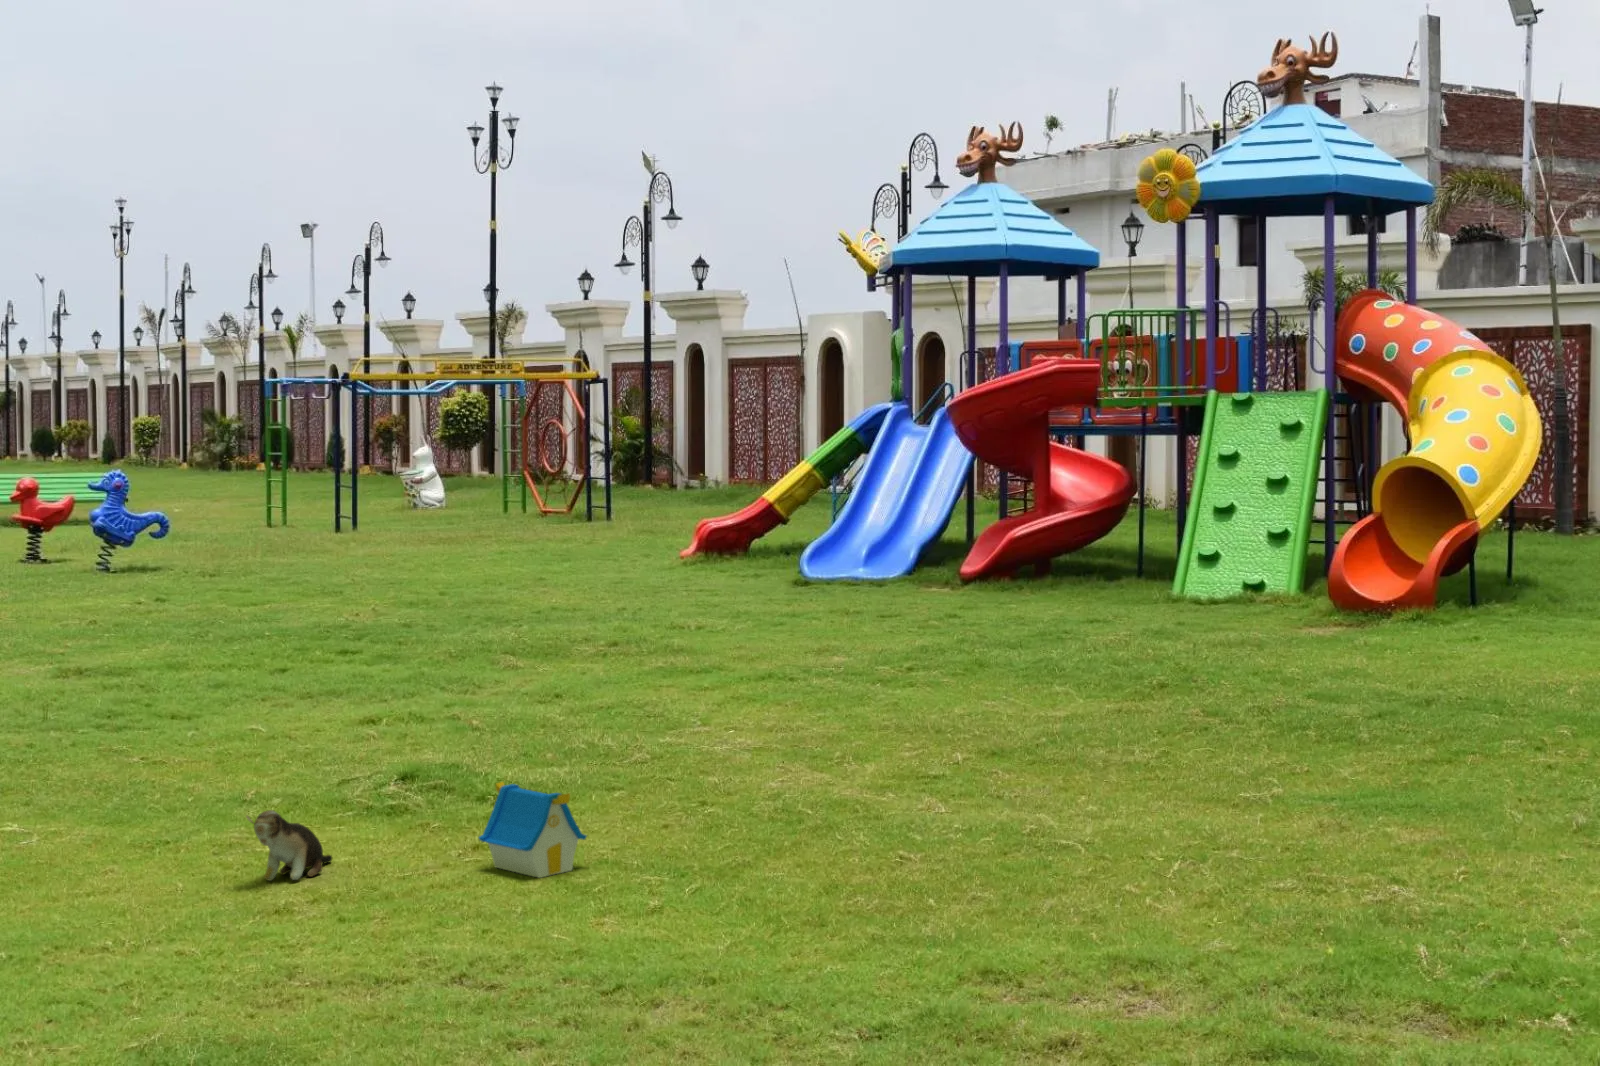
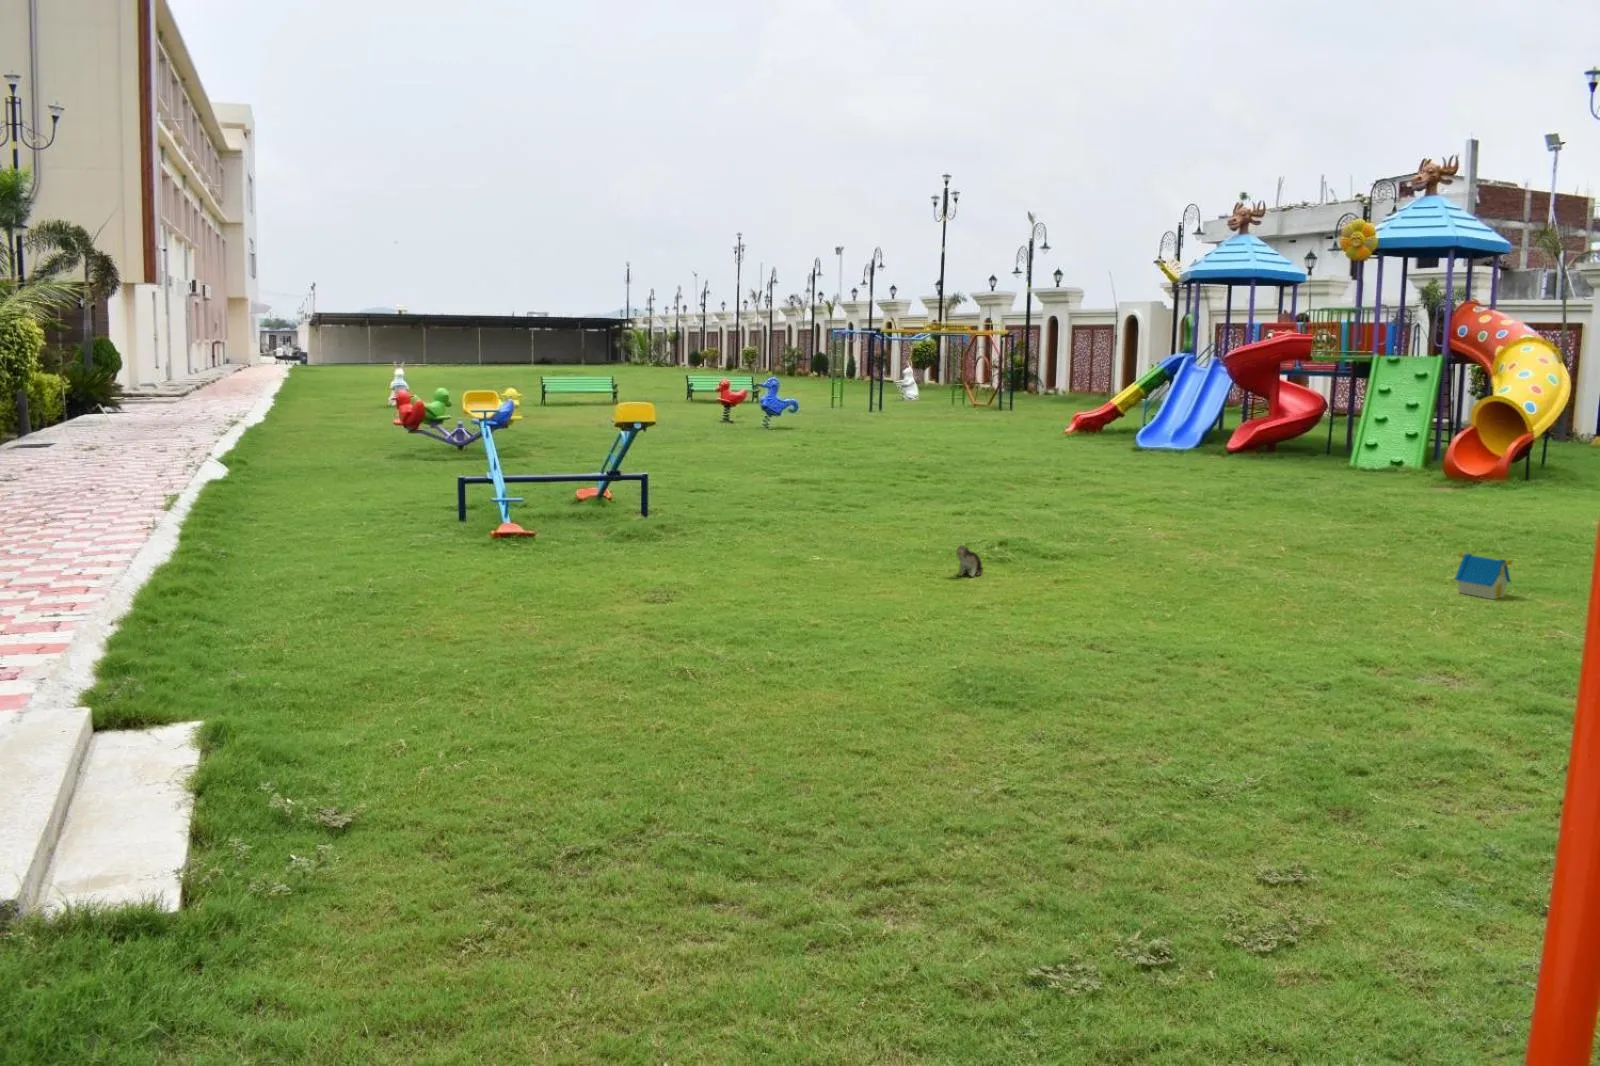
toy house: present [479,782,587,878] -> present [1454,553,1512,599]

